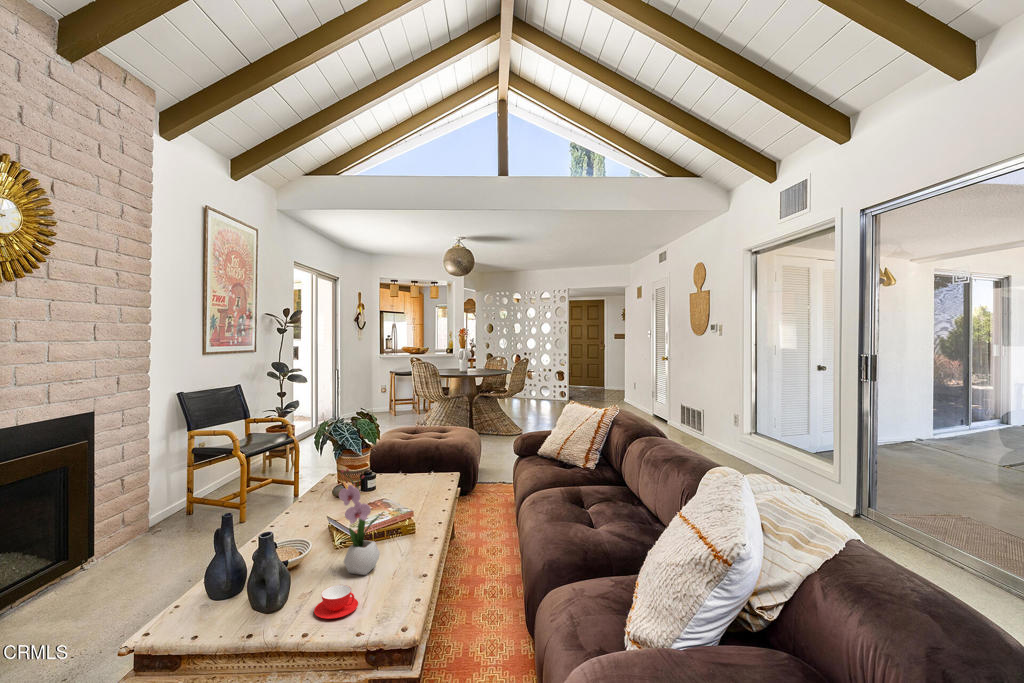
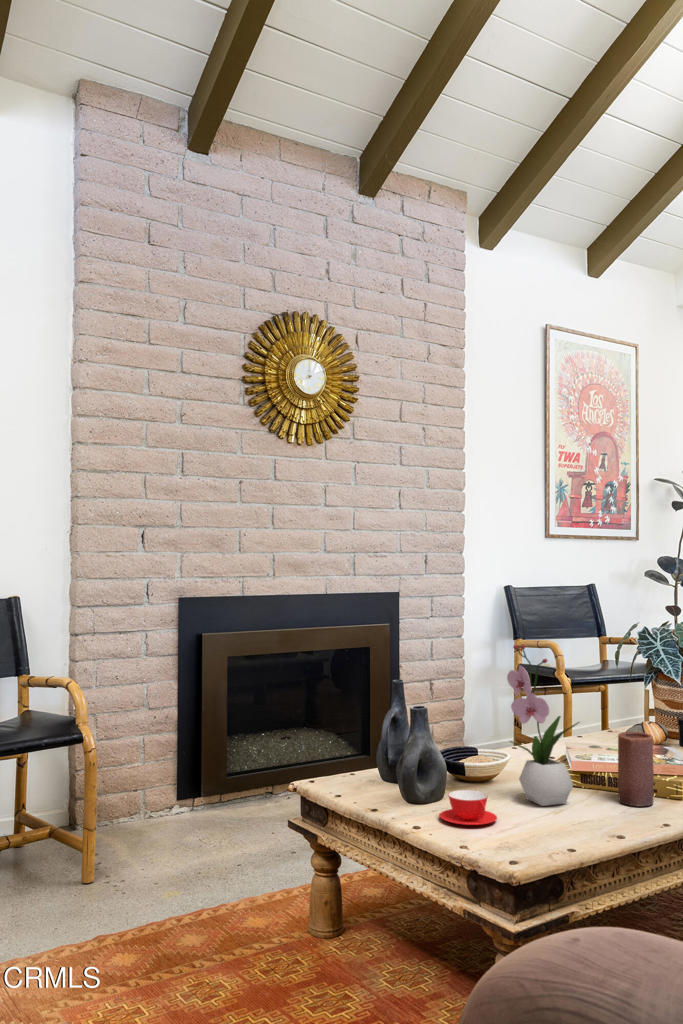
candle: none [397,506,418,554] -> present [618,732,654,806]

